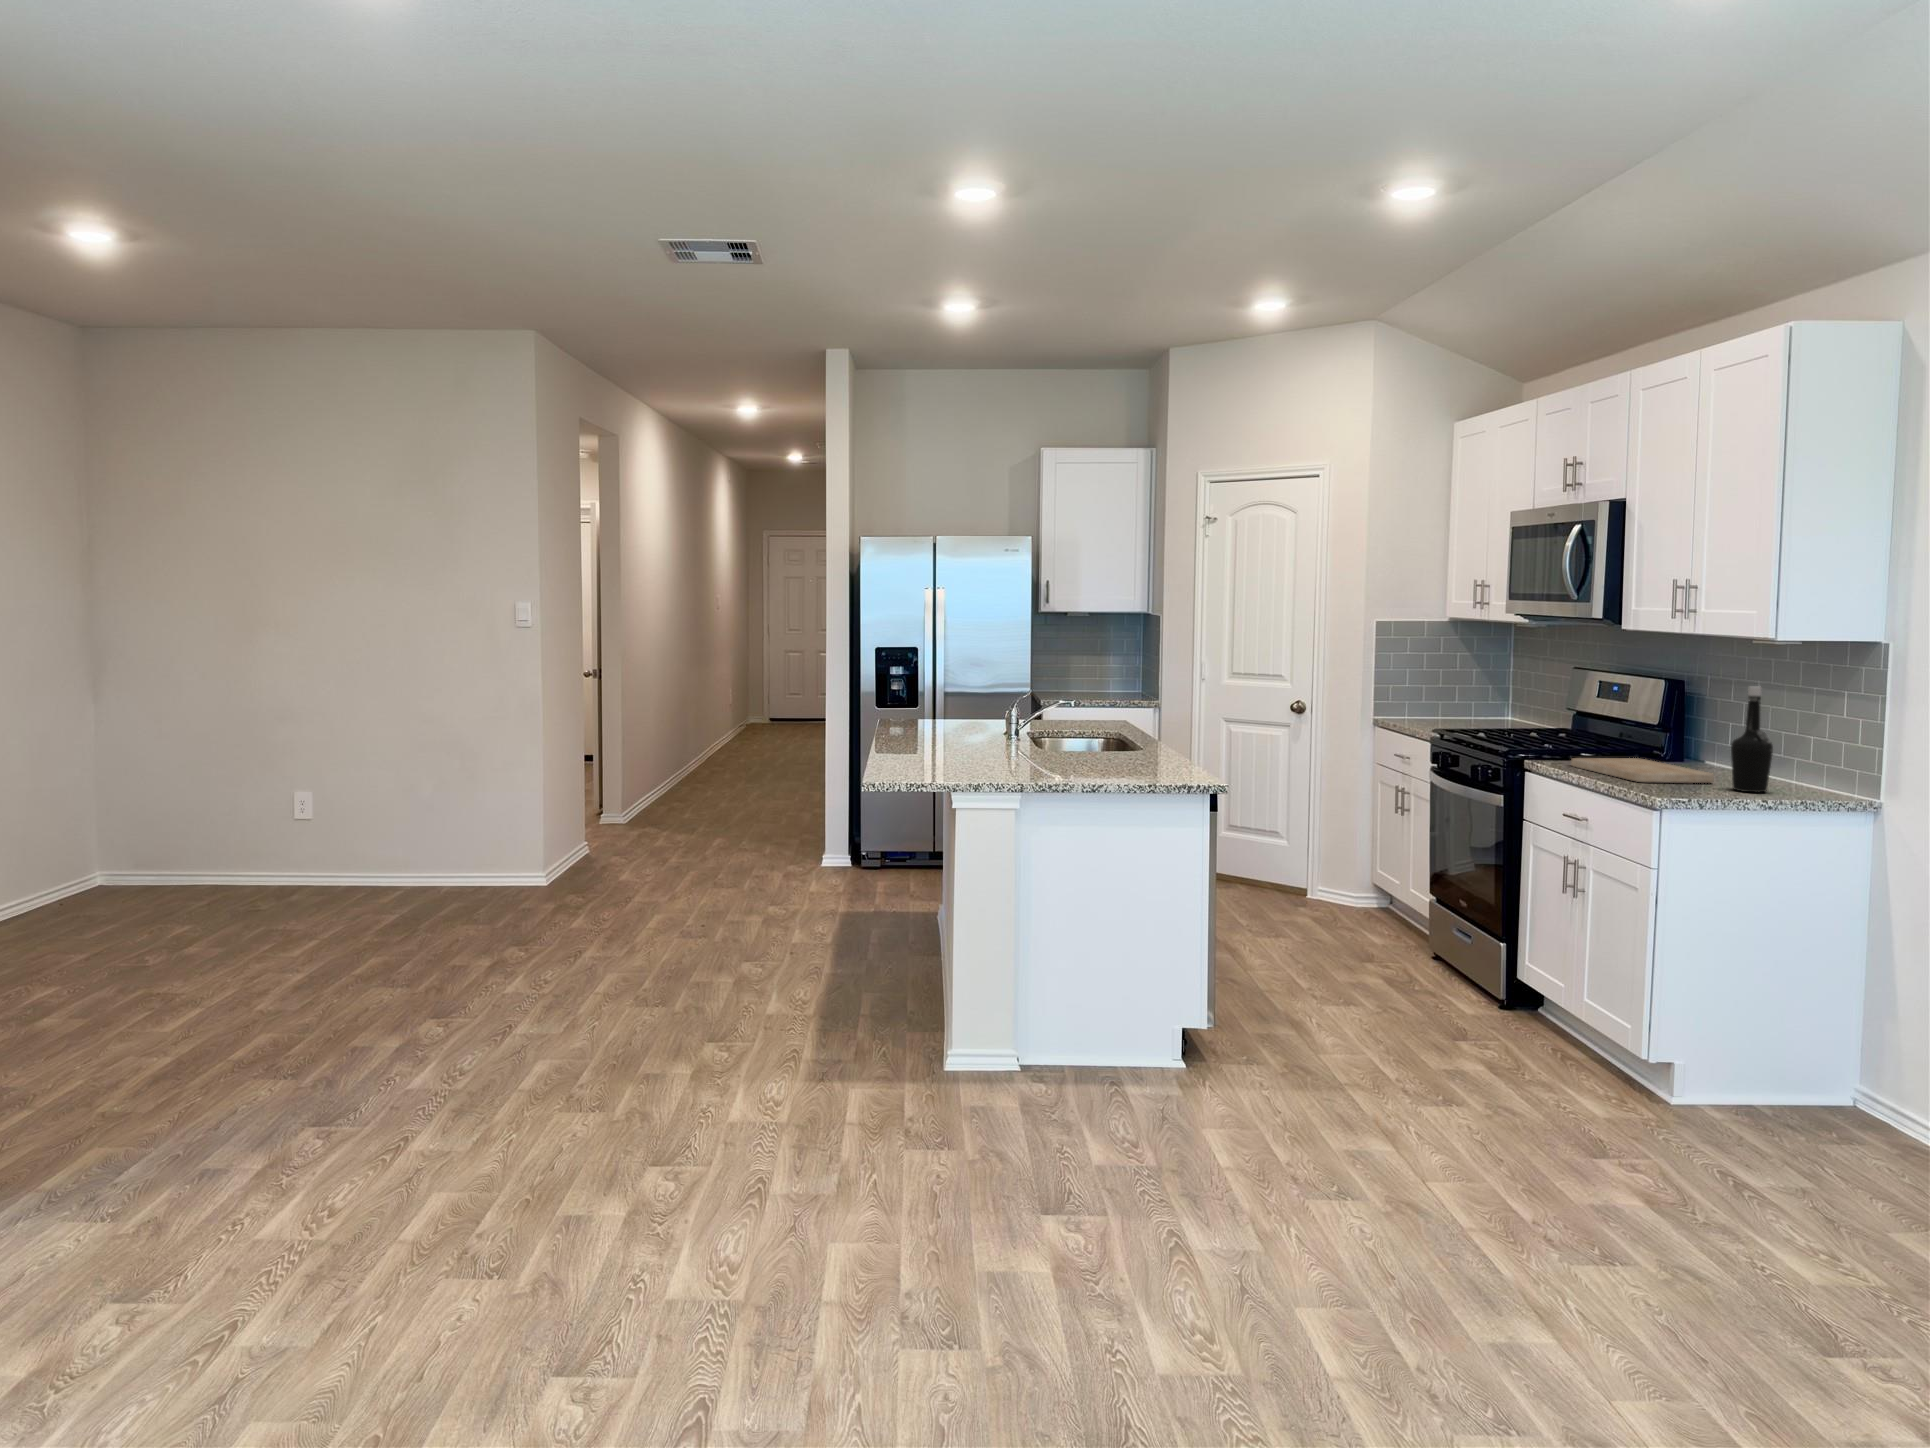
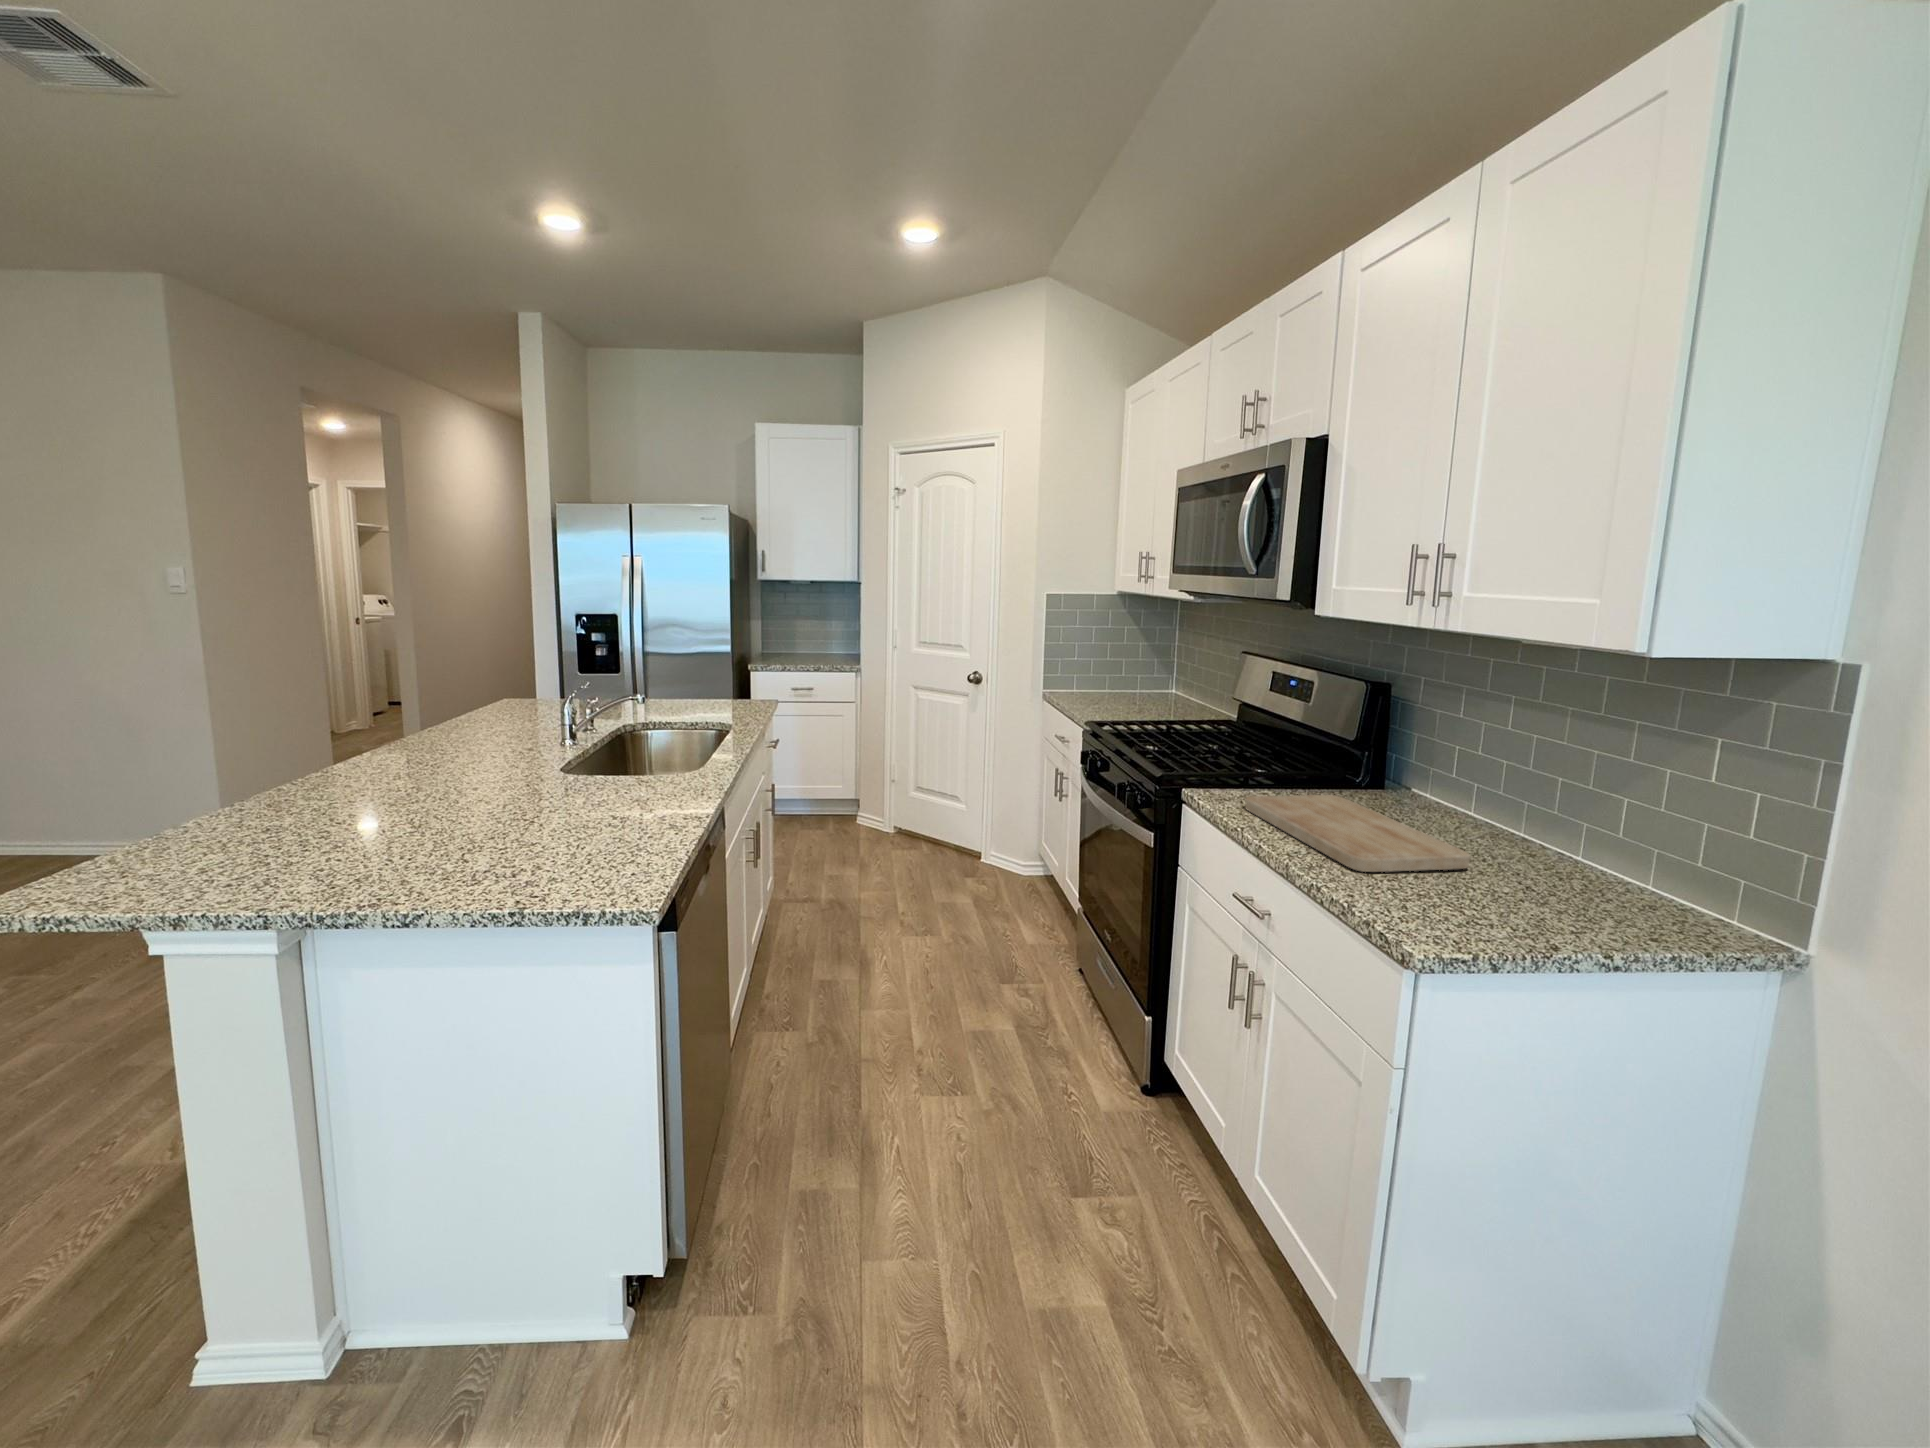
bottle: present [1731,686,1773,793] -> none [1514,728,1596,911]

